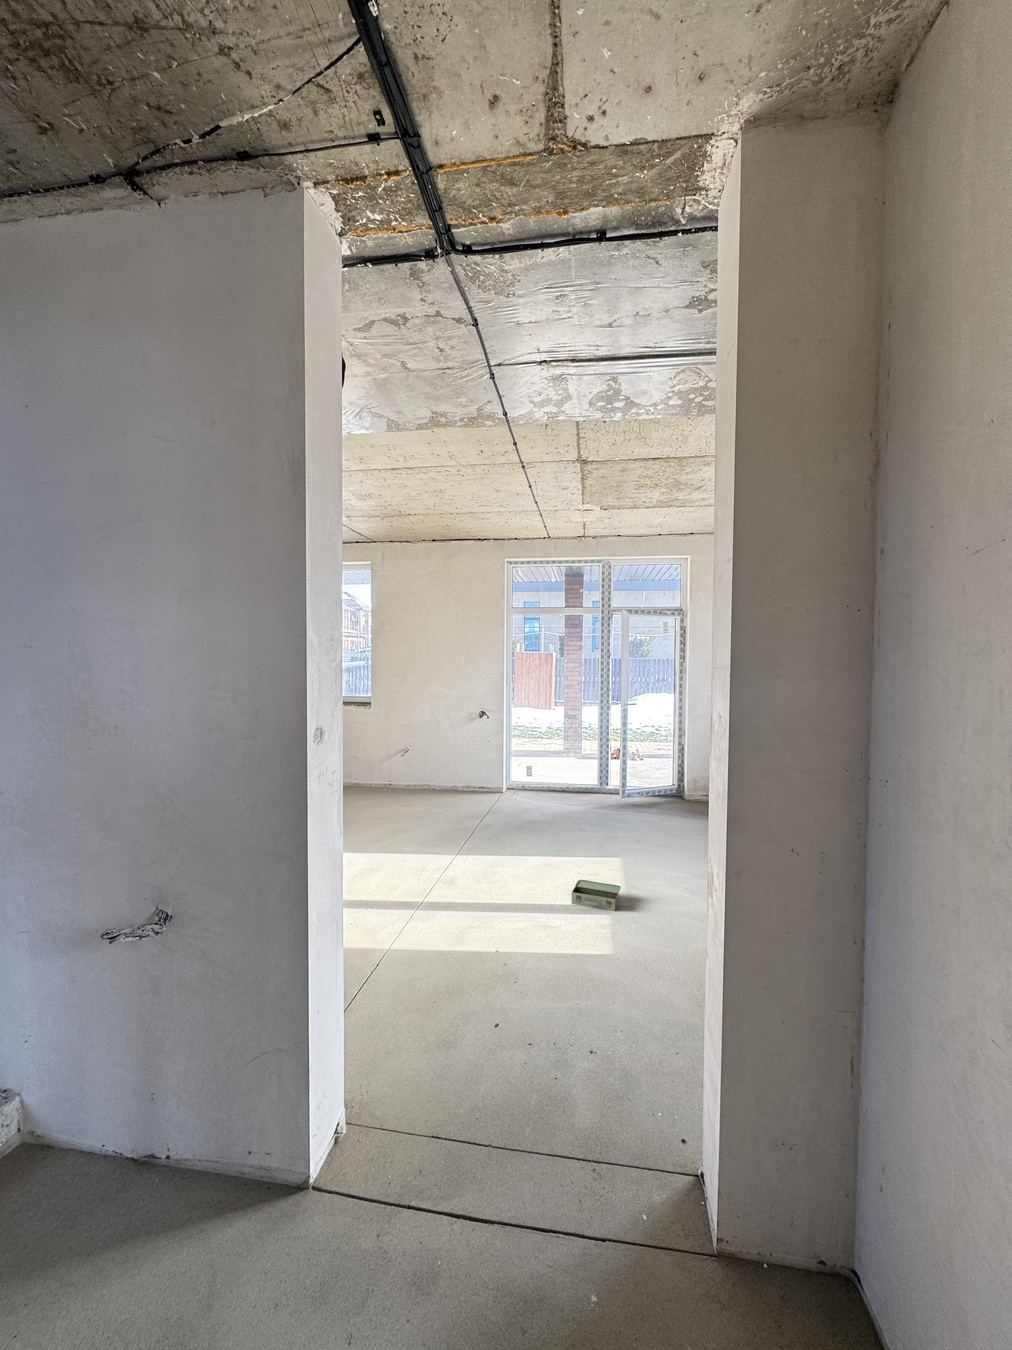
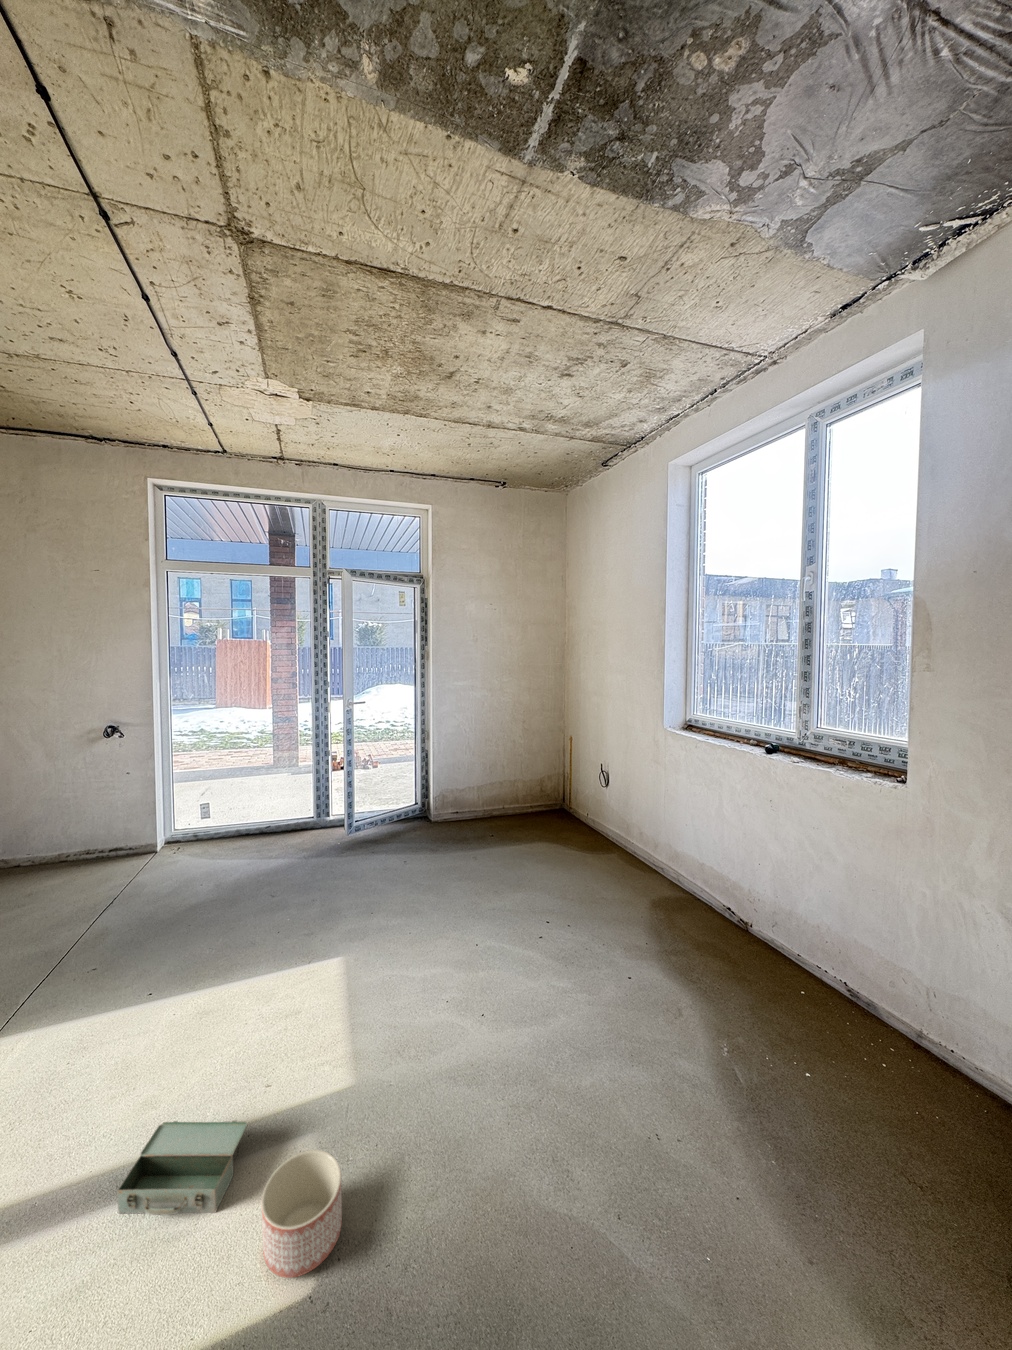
planter: none [642,890,678,930] -> present [262,1150,342,1278]

